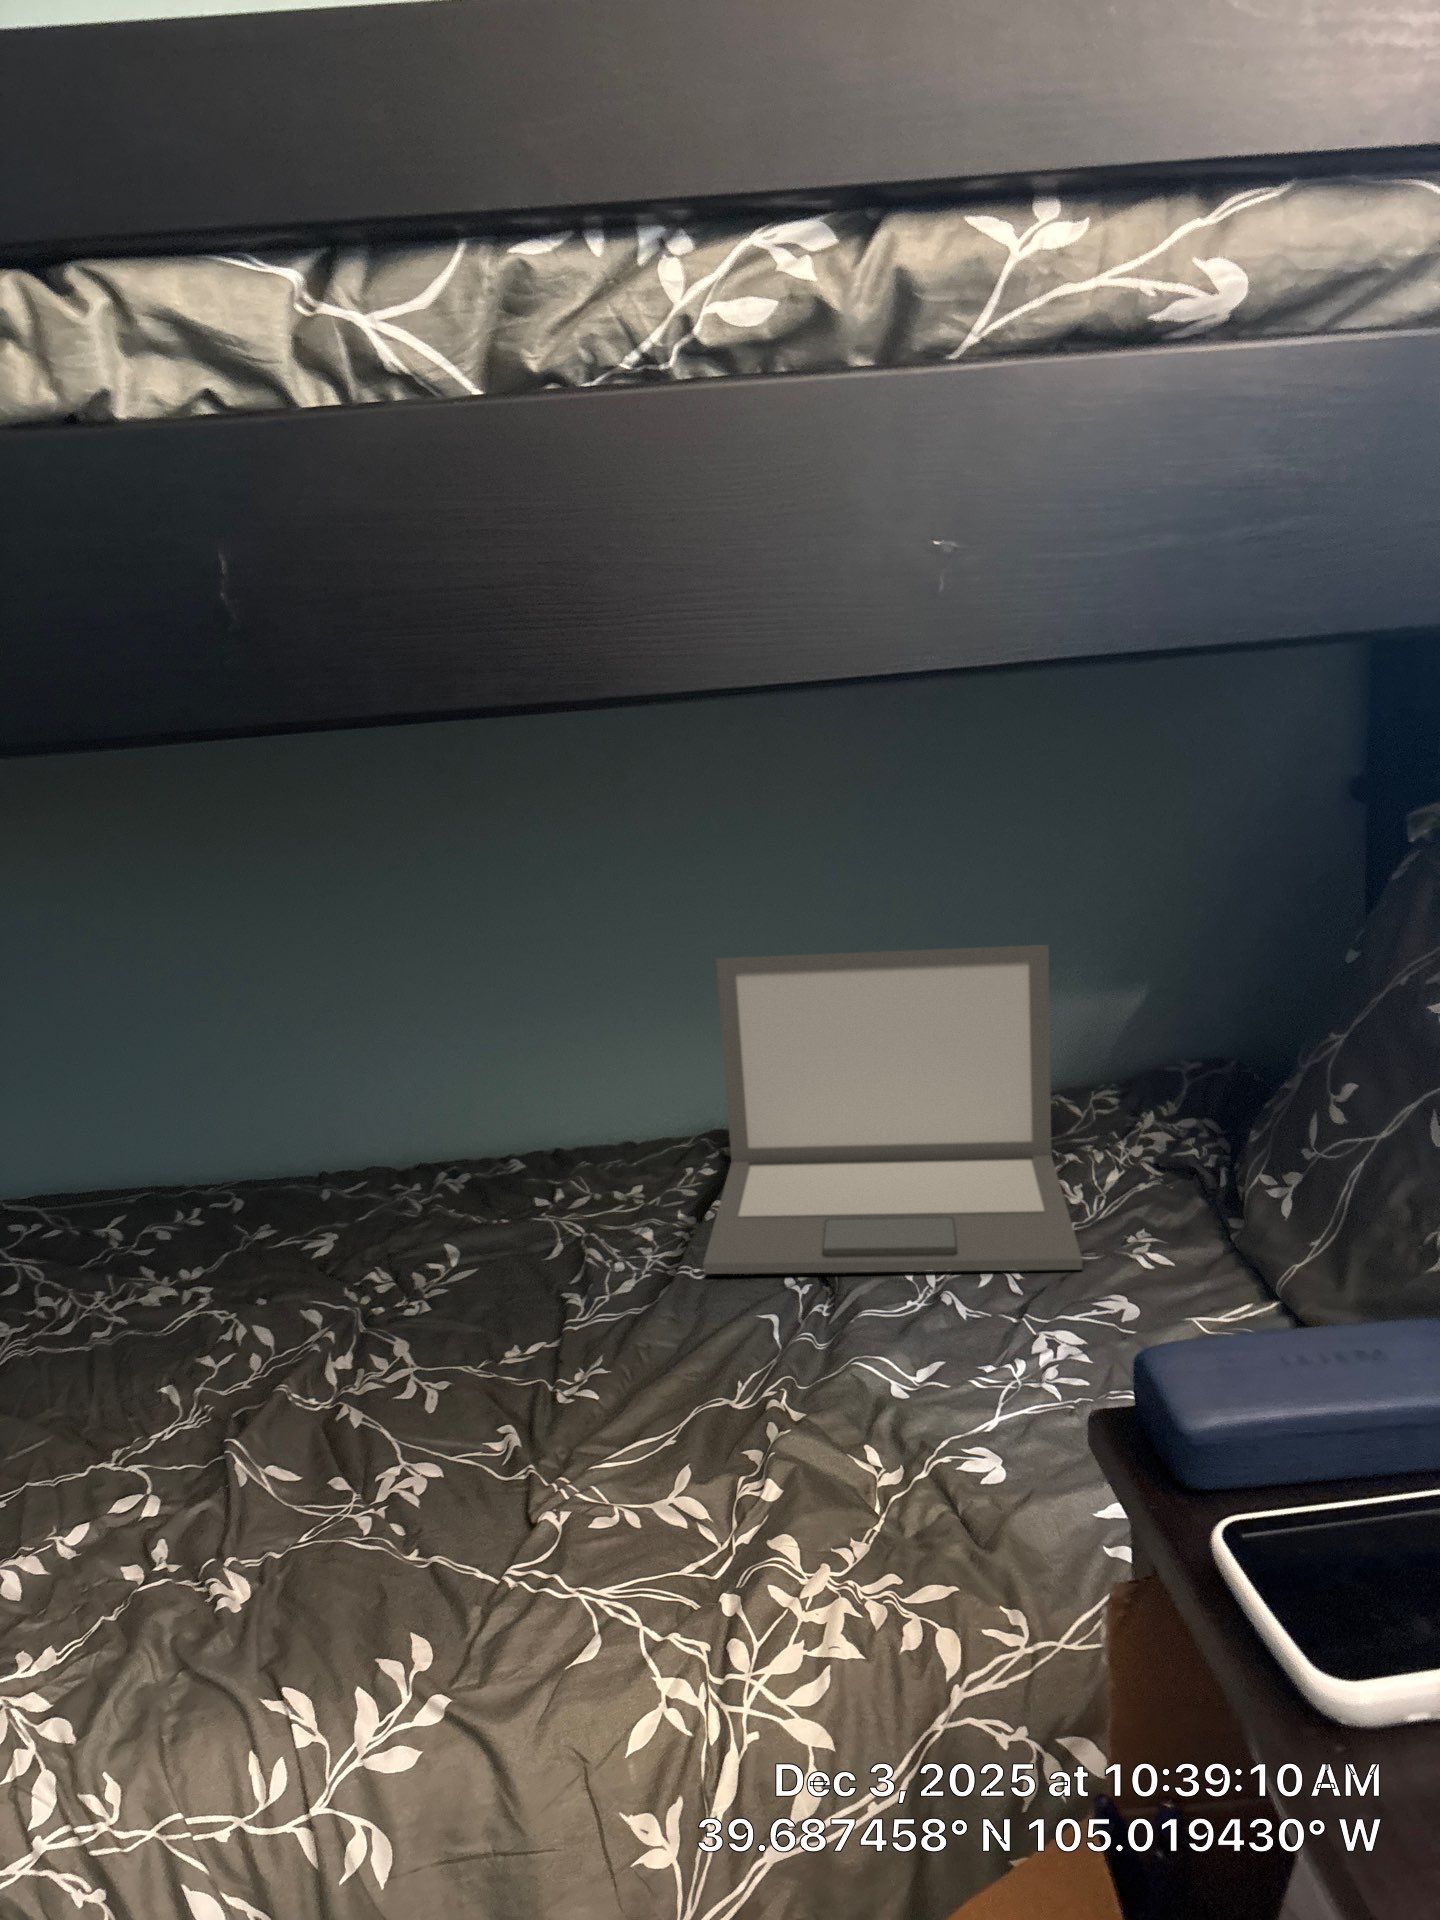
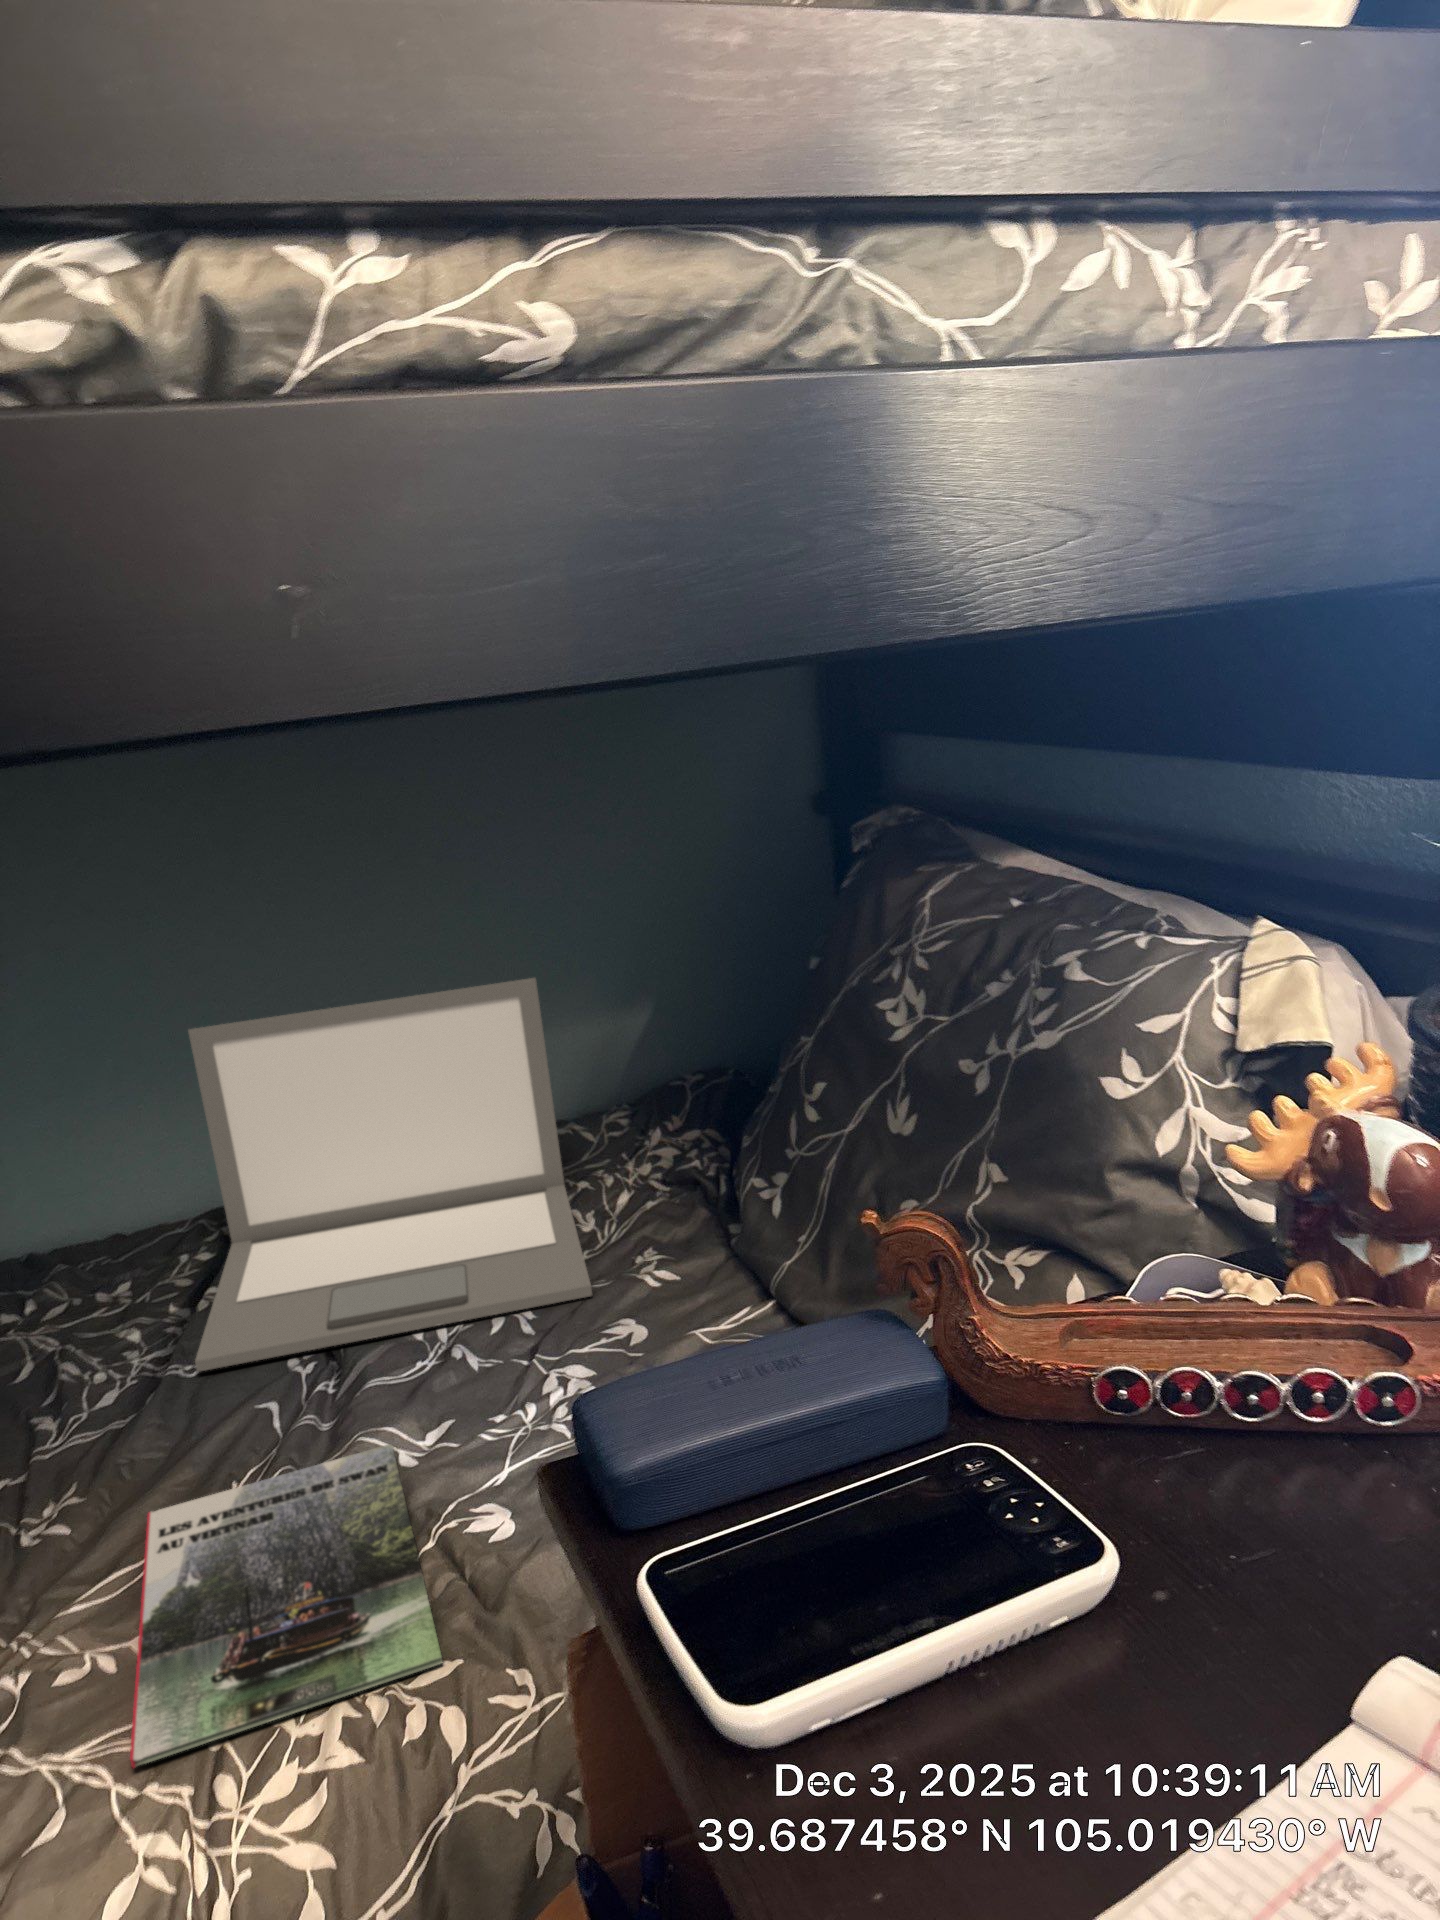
magazine: none [660,1374,940,1612] -> present [130,1444,443,1768]

